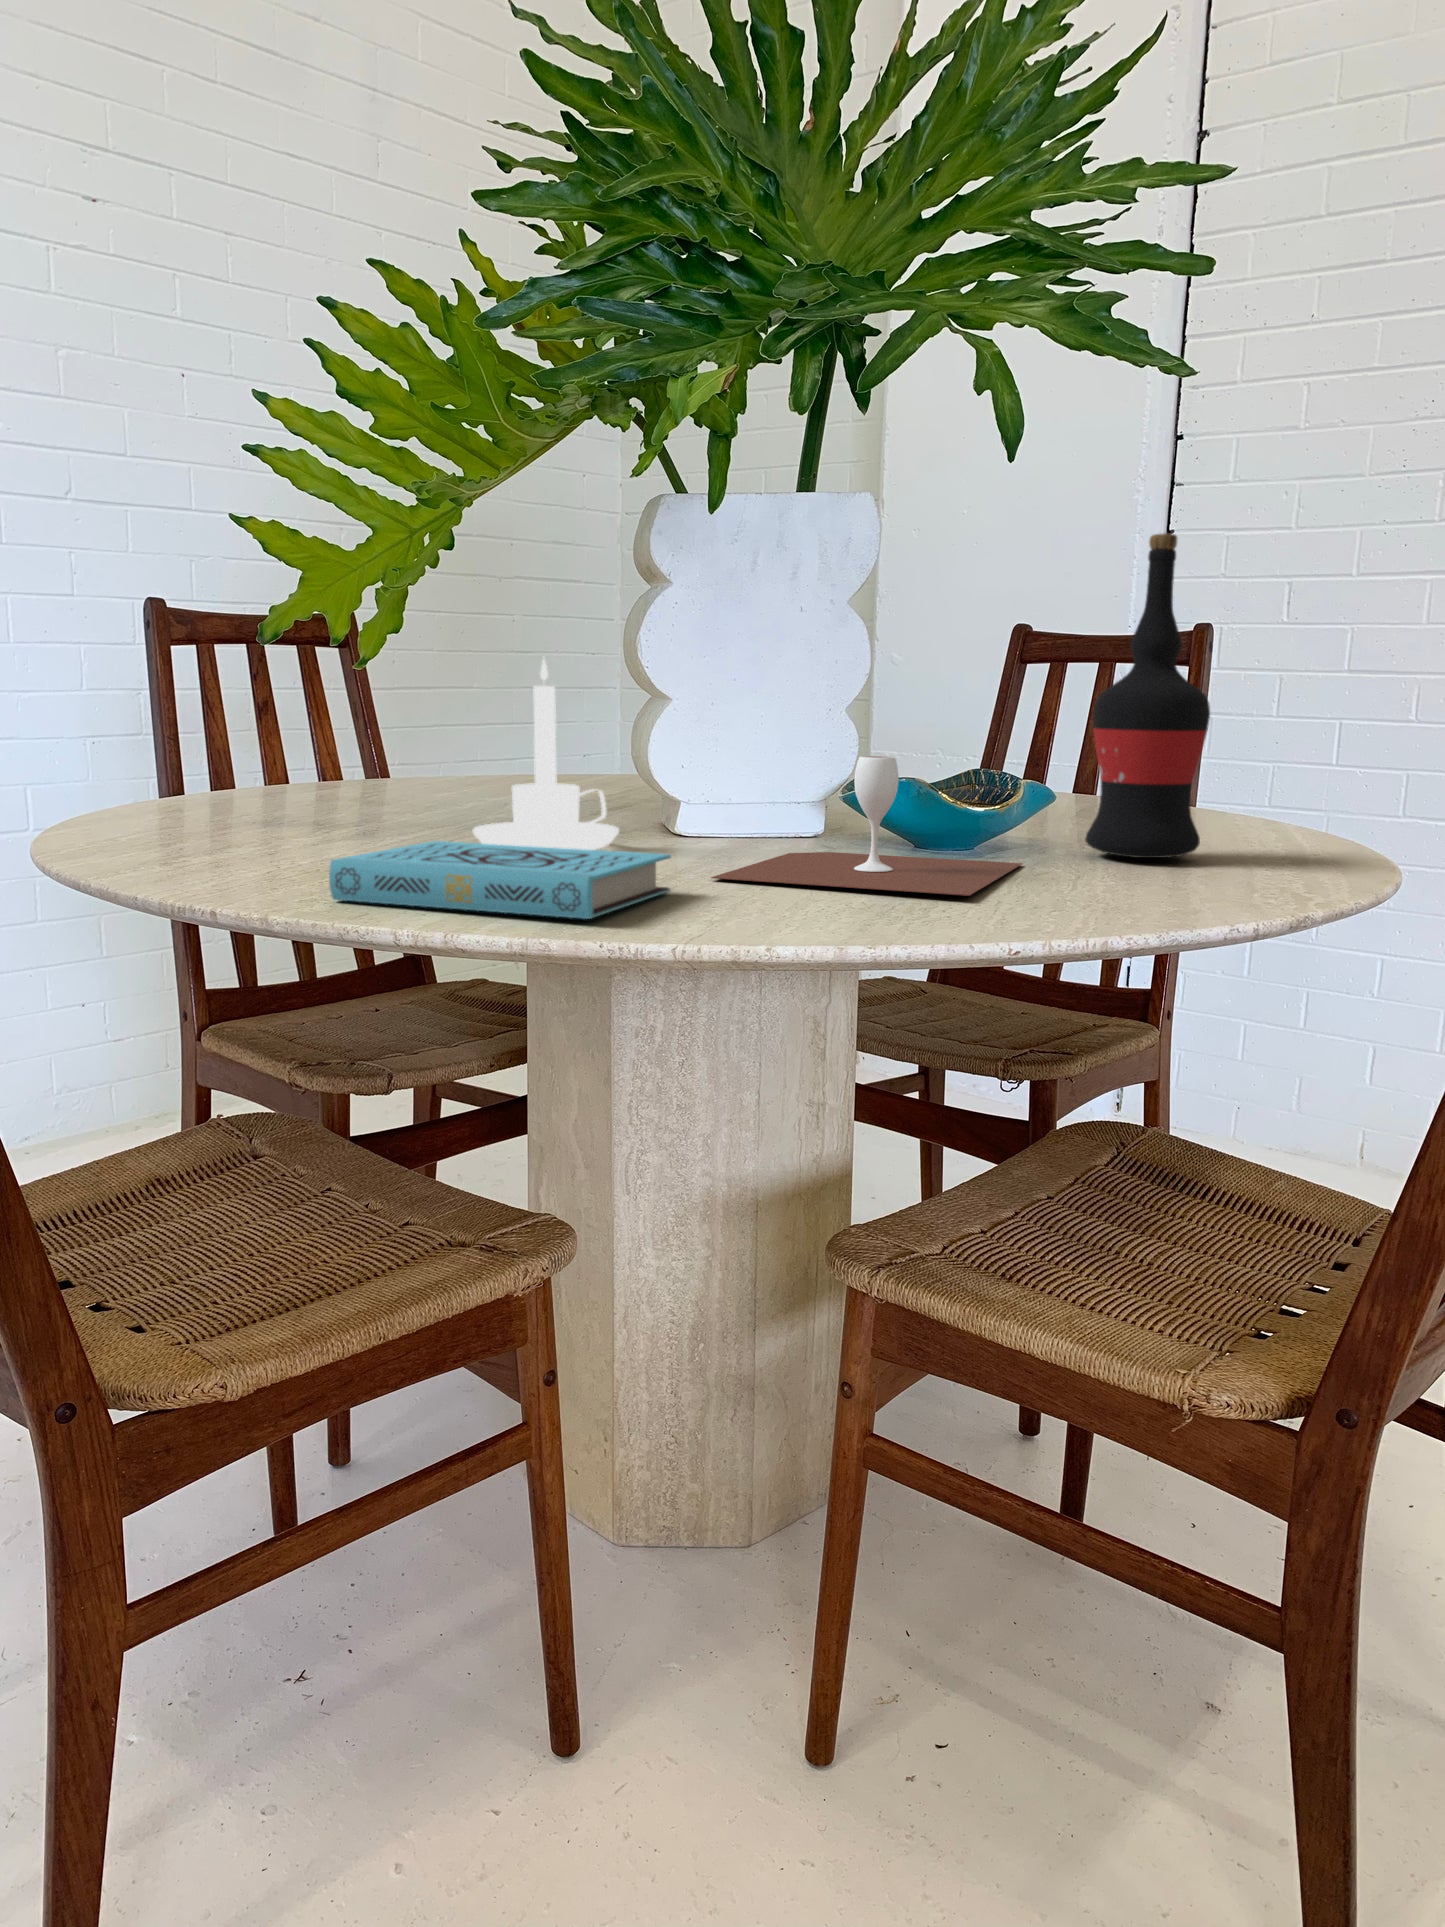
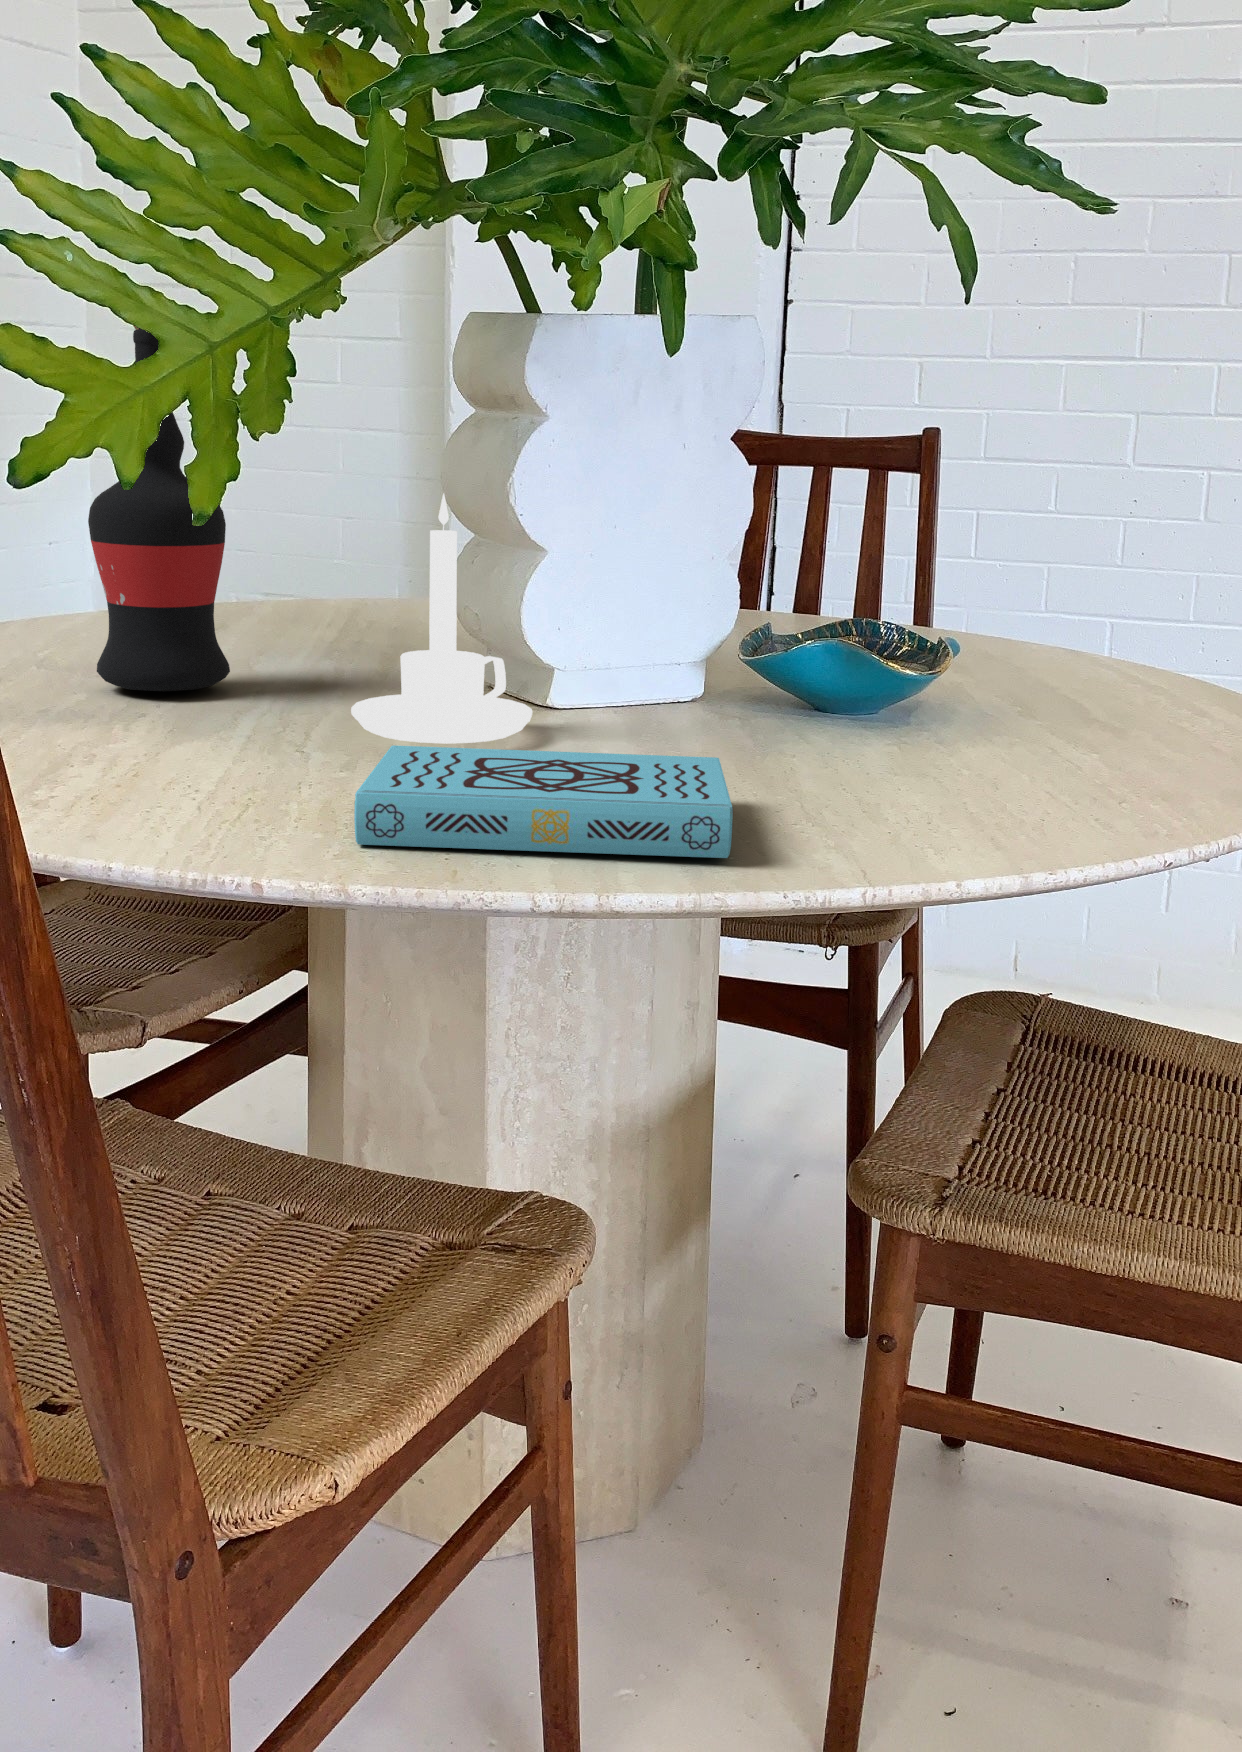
wine bottle: present [1085,533,1210,858] -> present [88,325,230,692]
wine glass: present [711,756,1022,896] -> none [712,621,1028,789]

